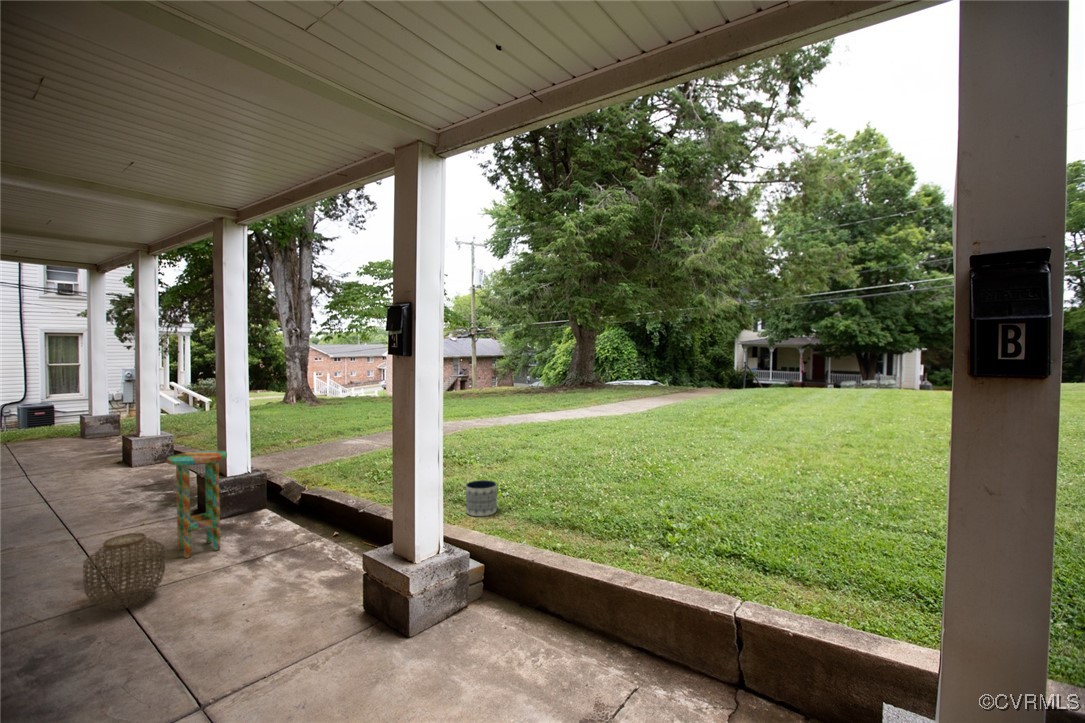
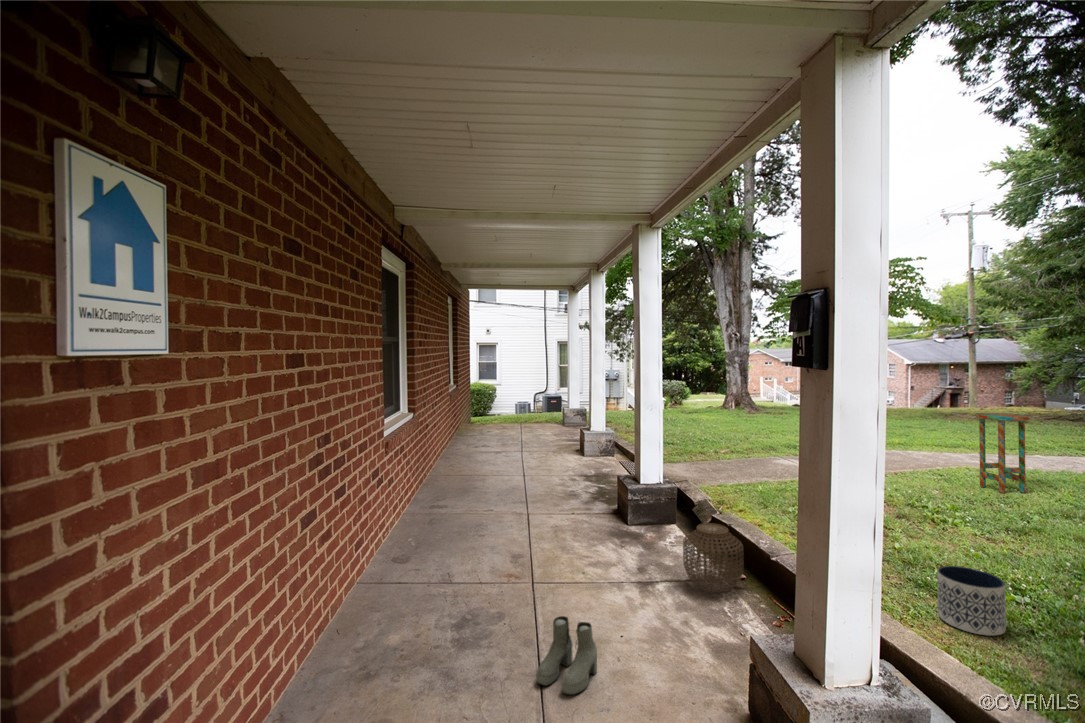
side table: present [167,450,227,558] -> present [976,413,1029,493]
woven basket: present [83,533,165,611] -> present [683,523,744,594]
boots: none [164,596,228,670] -> present [536,616,597,695]

